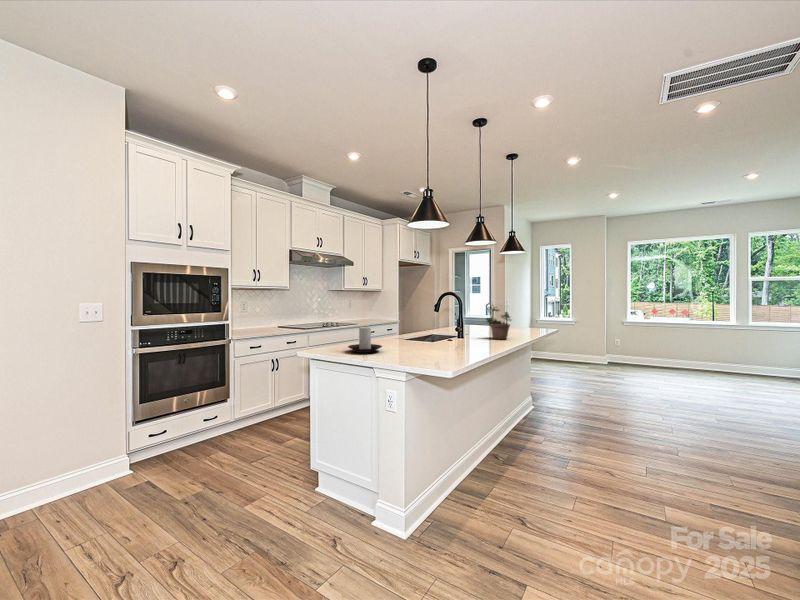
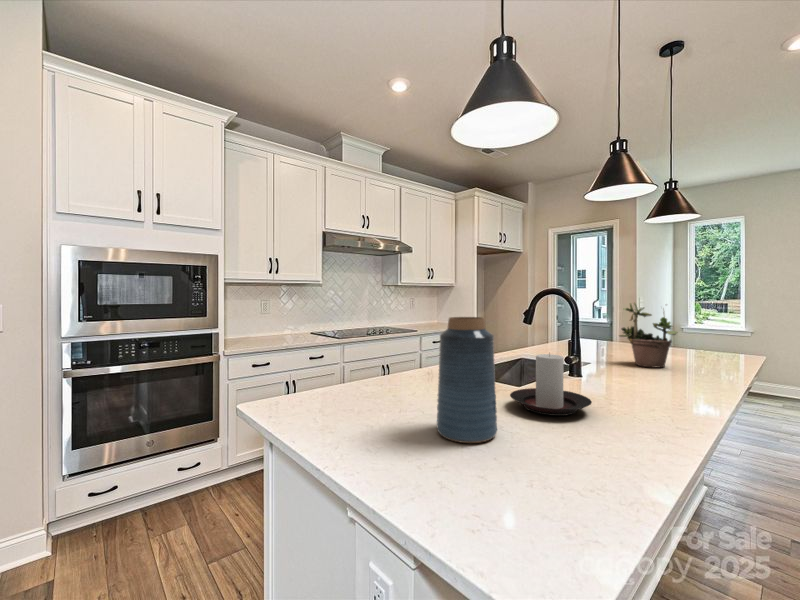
vase: none [397,311,424,364] -> present [437,317,497,443]
candle holder: present [348,327,382,353] -> present [510,354,592,416]

